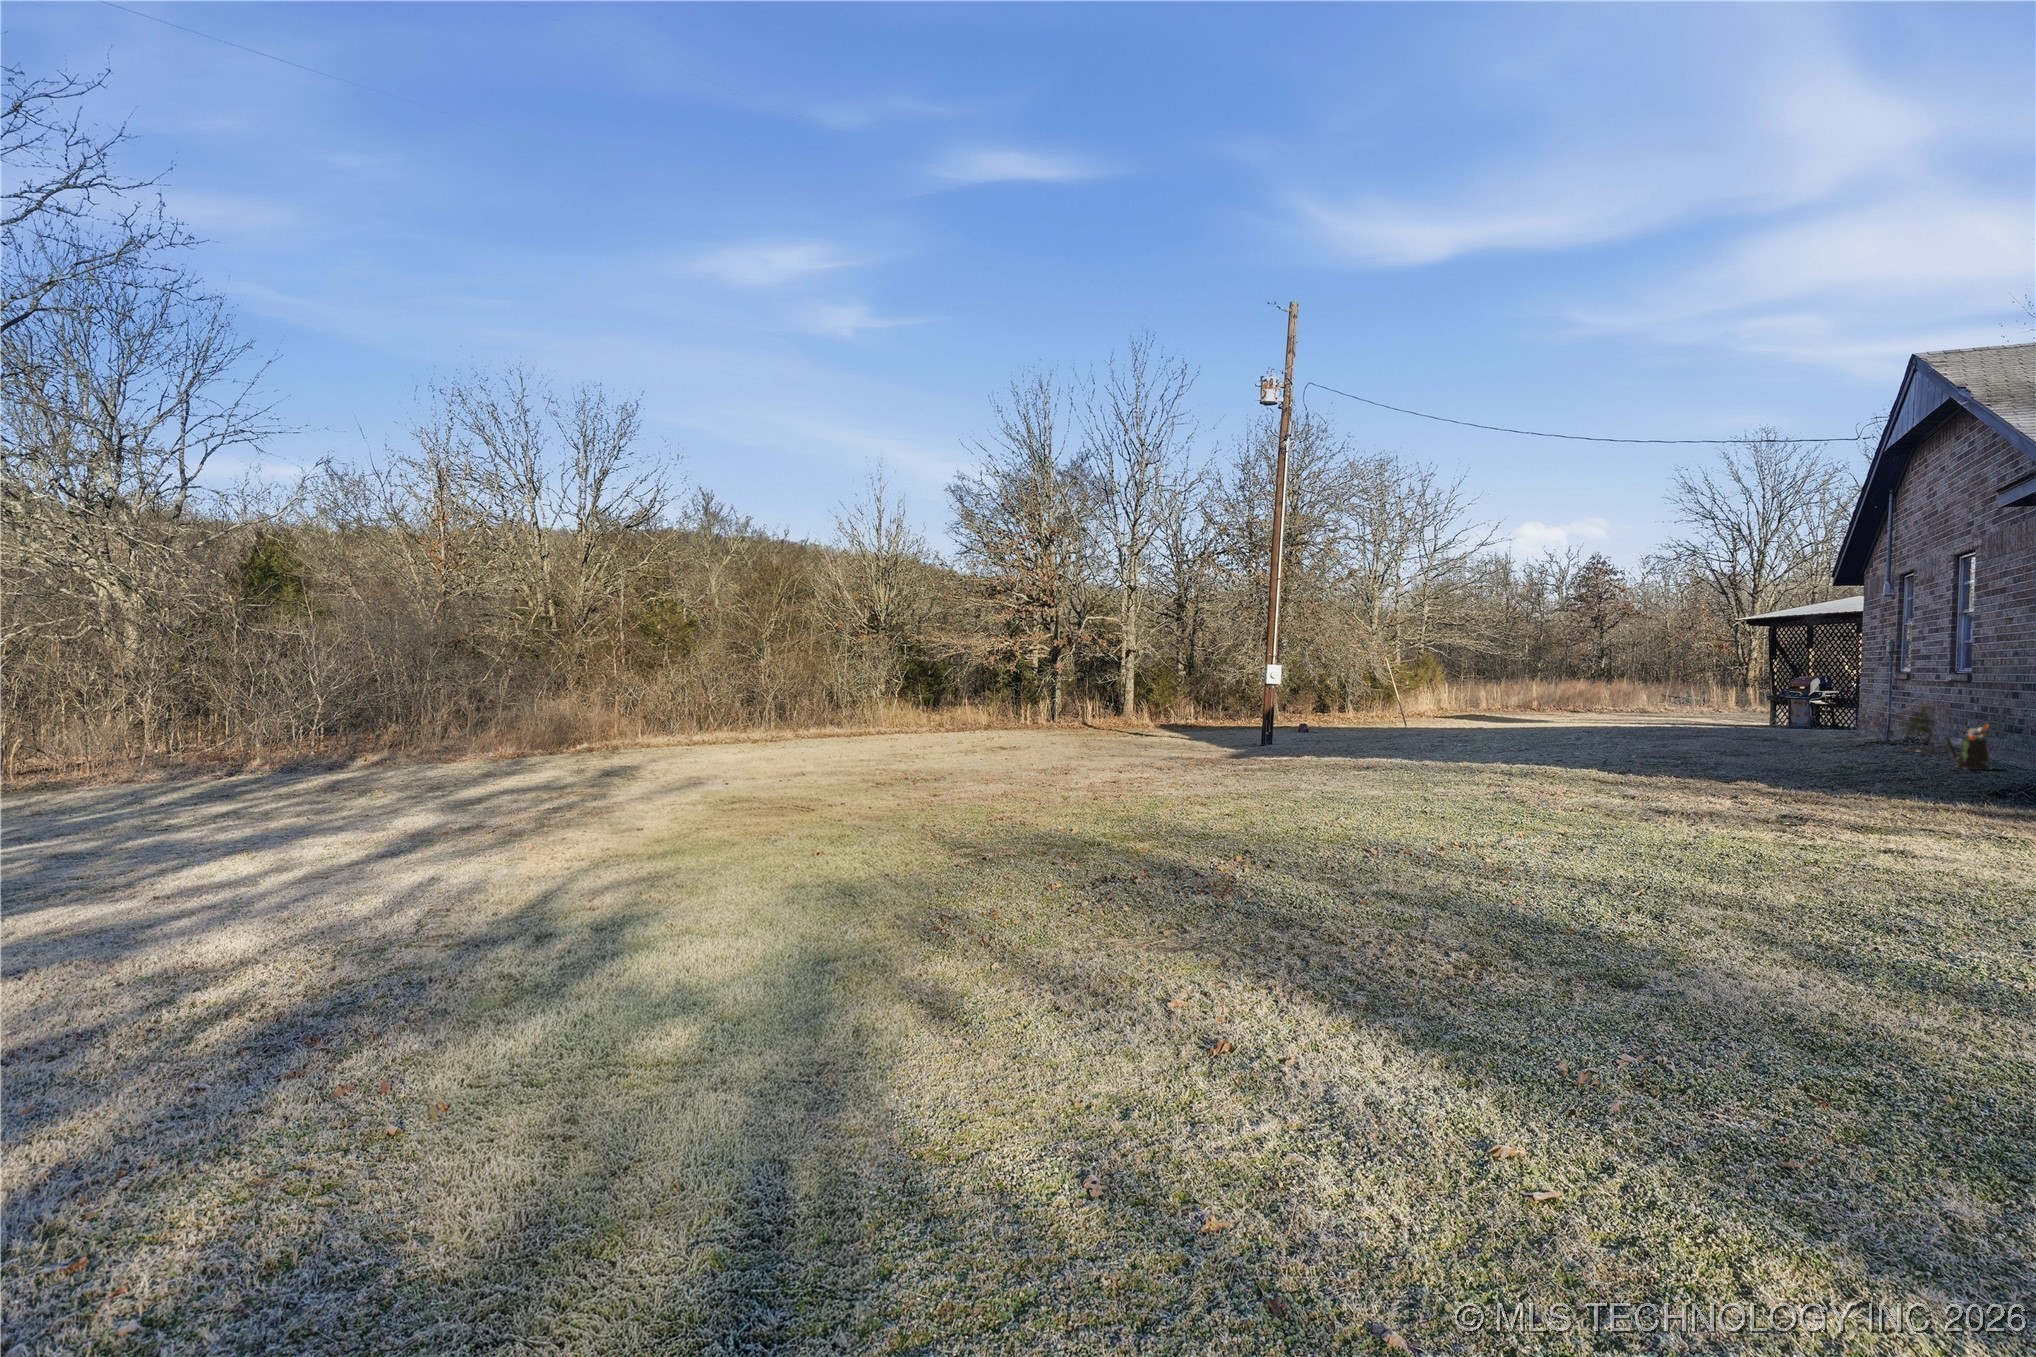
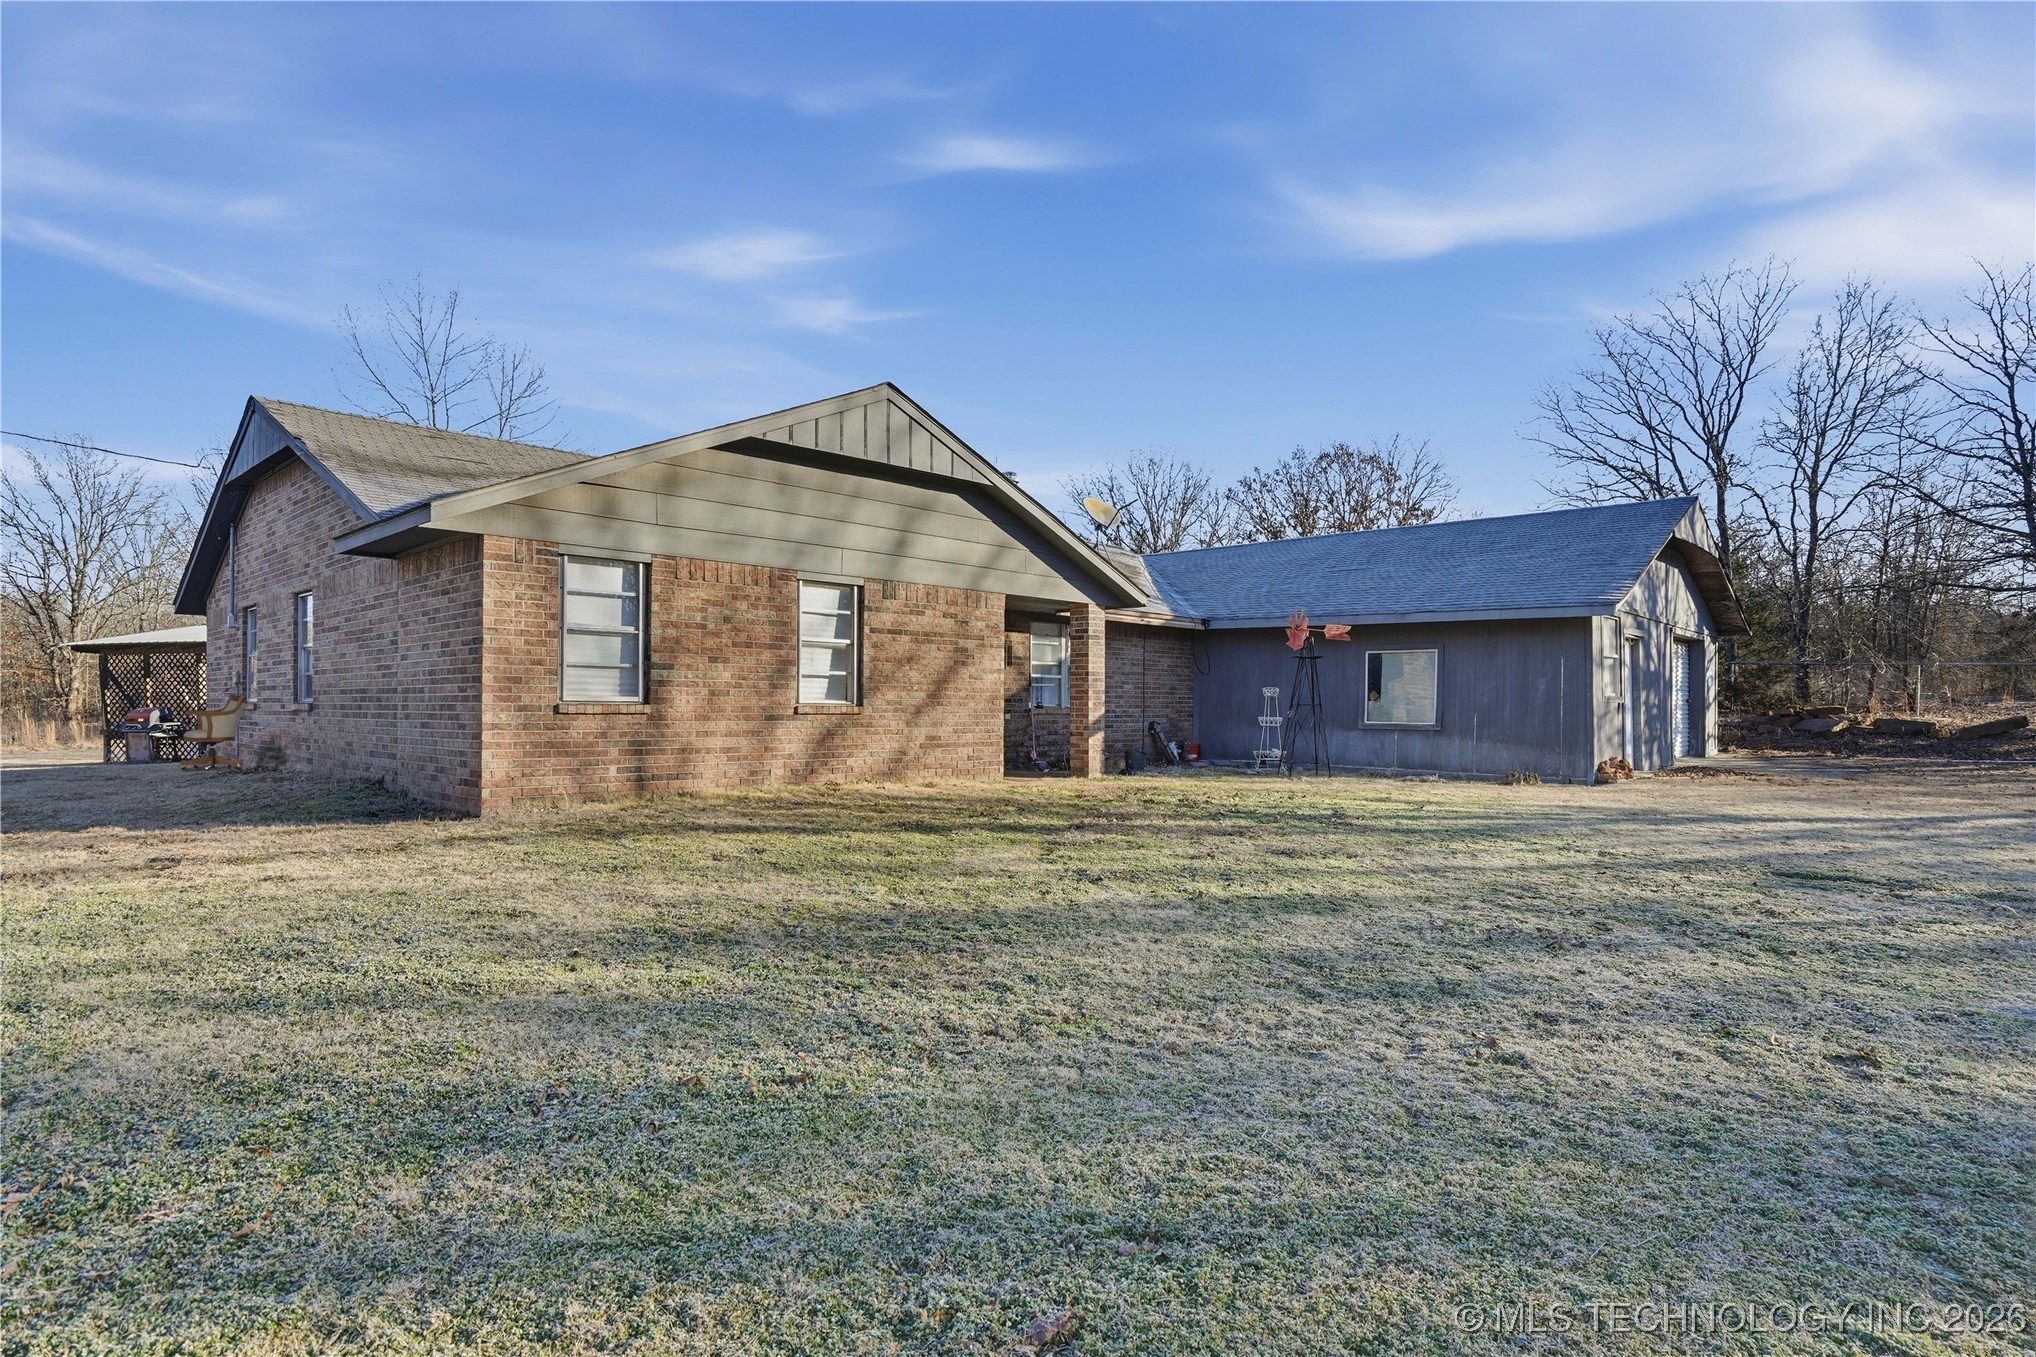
chair: none [1831,663,1899,738] -> present [180,694,247,771]
watering can: present [1946,725,1999,770] -> none [294,749,339,793]

